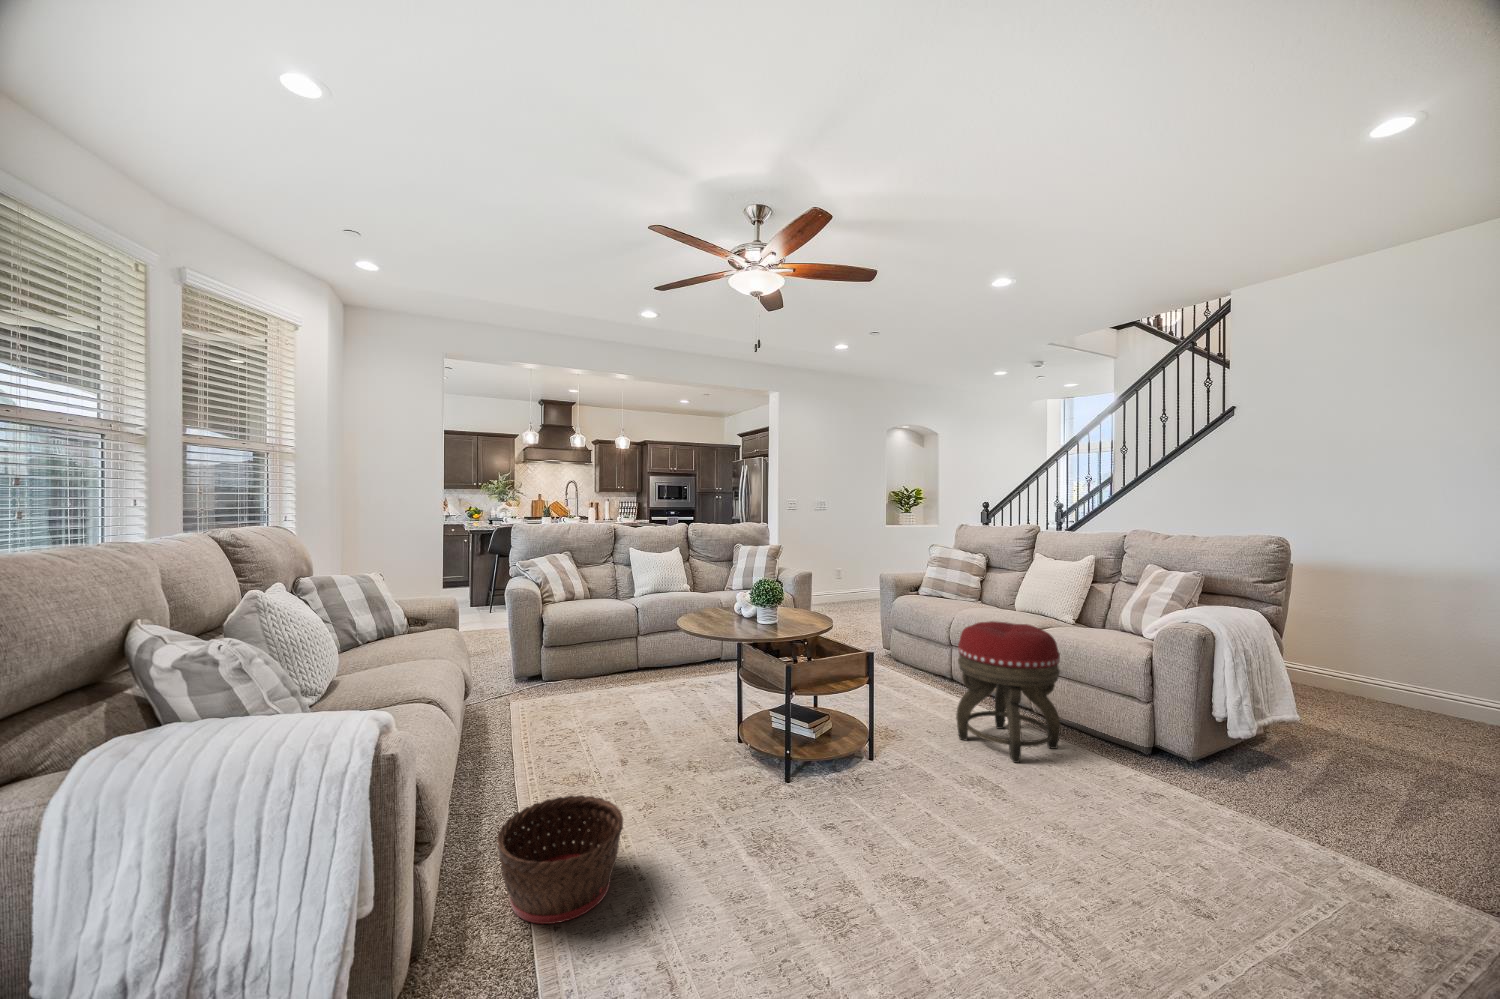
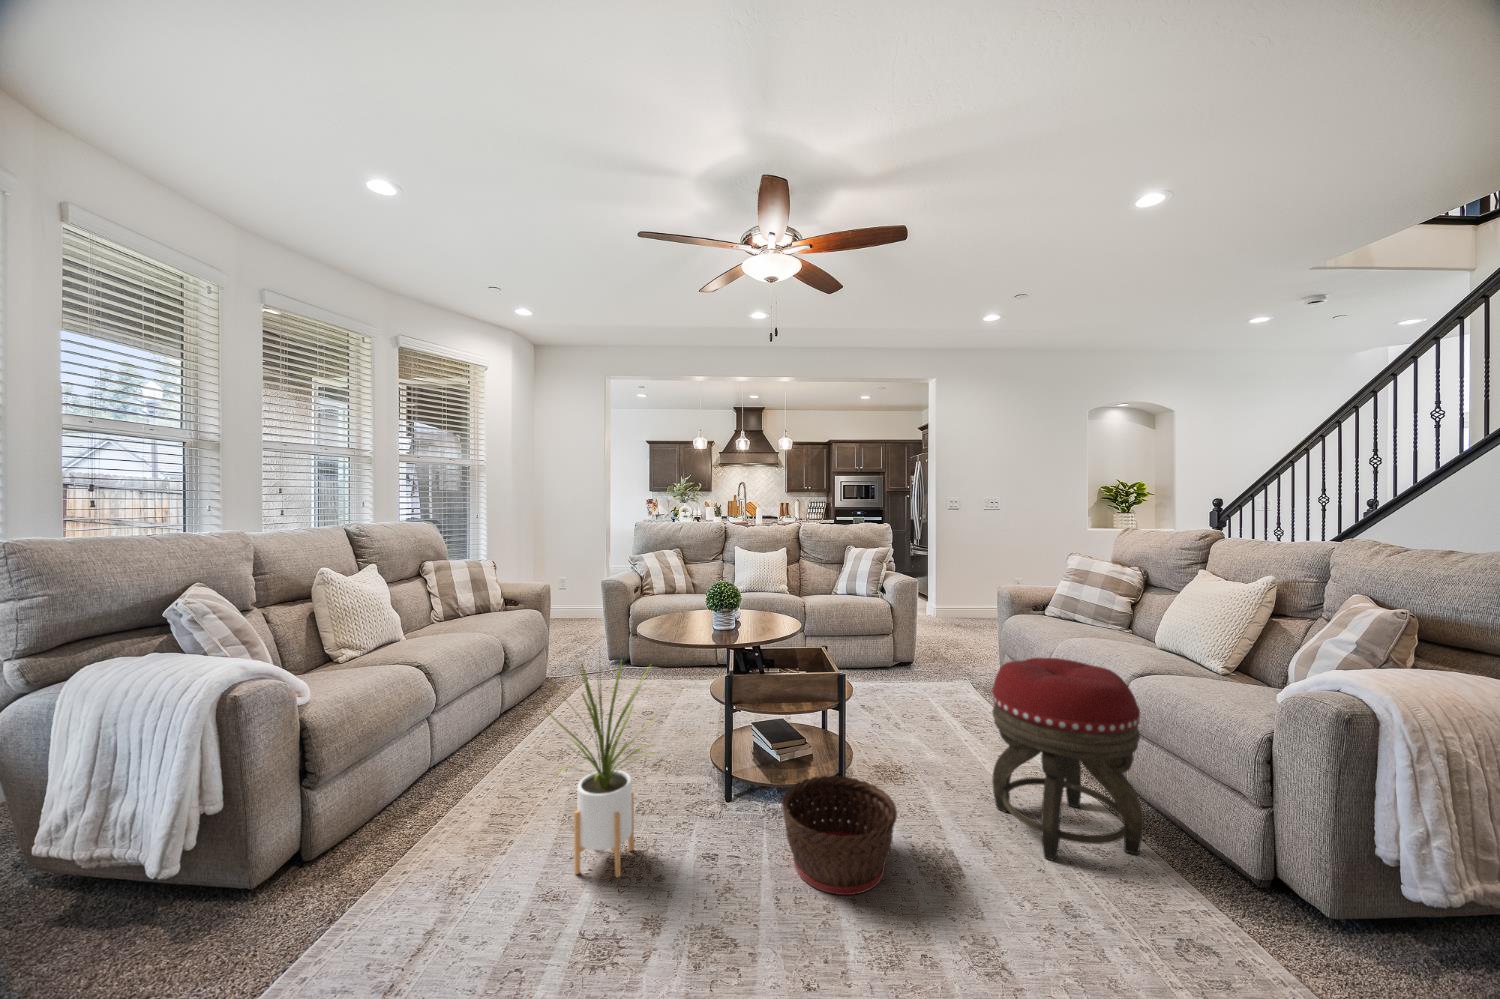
house plant: none [668,645,778,862] -> present [545,661,654,877]
basket: present [497,795,623,924] -> present [782,776,897,895]

